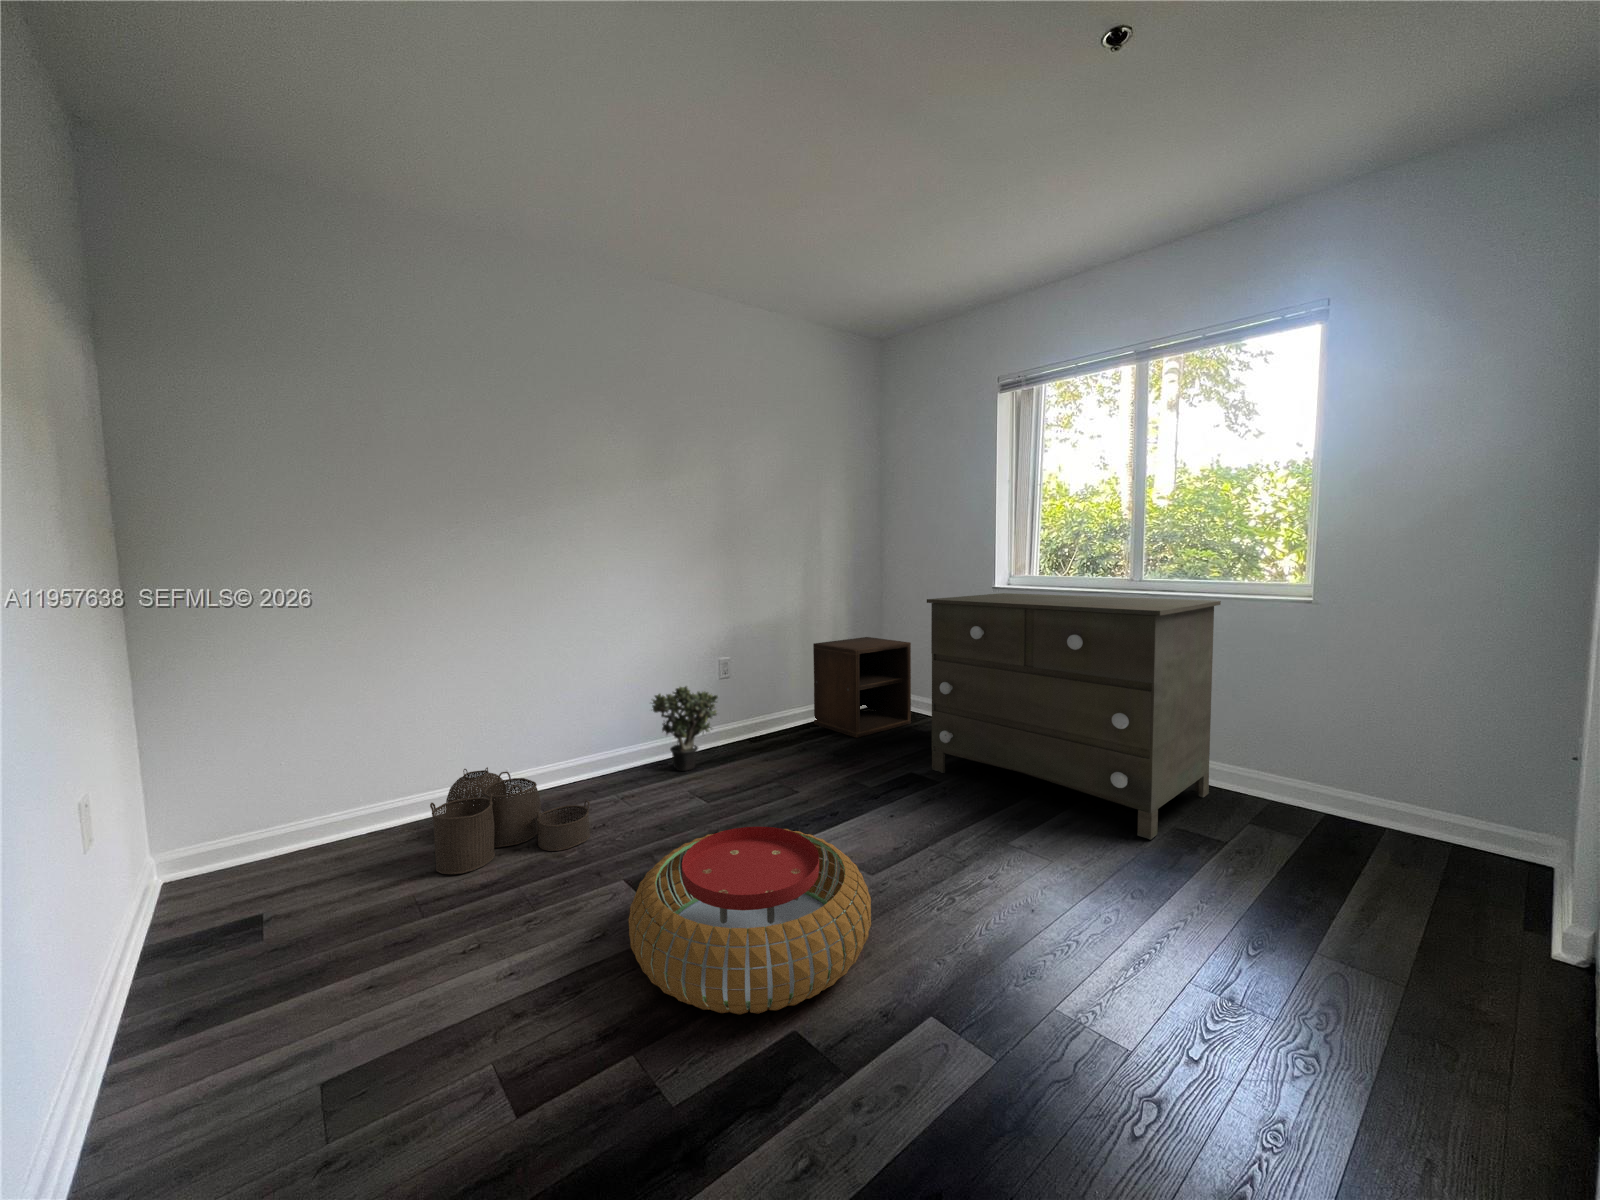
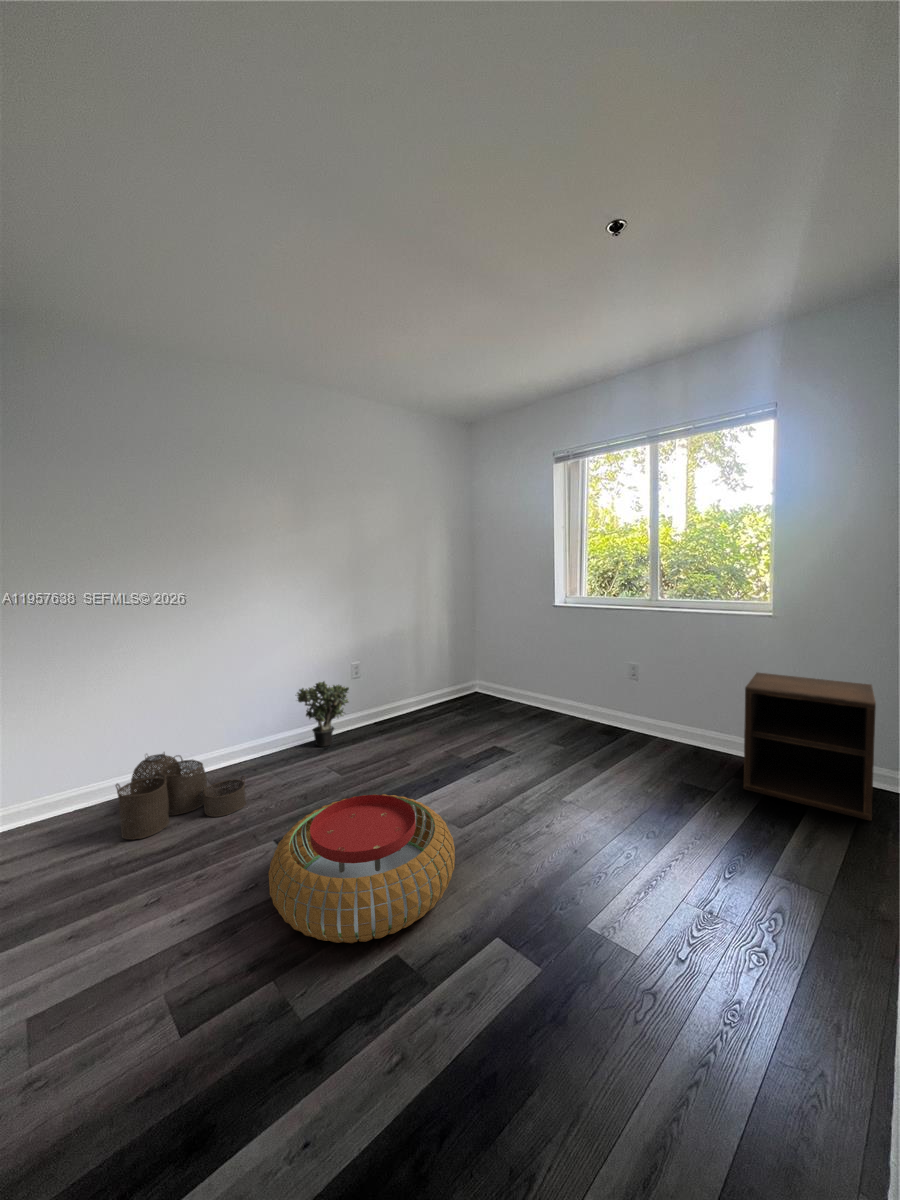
dresser: present [927,593,1221,839] -> none [506,604,719,790]
nightstand: present [813,637,911,738] -> present [744,673,876,820]

